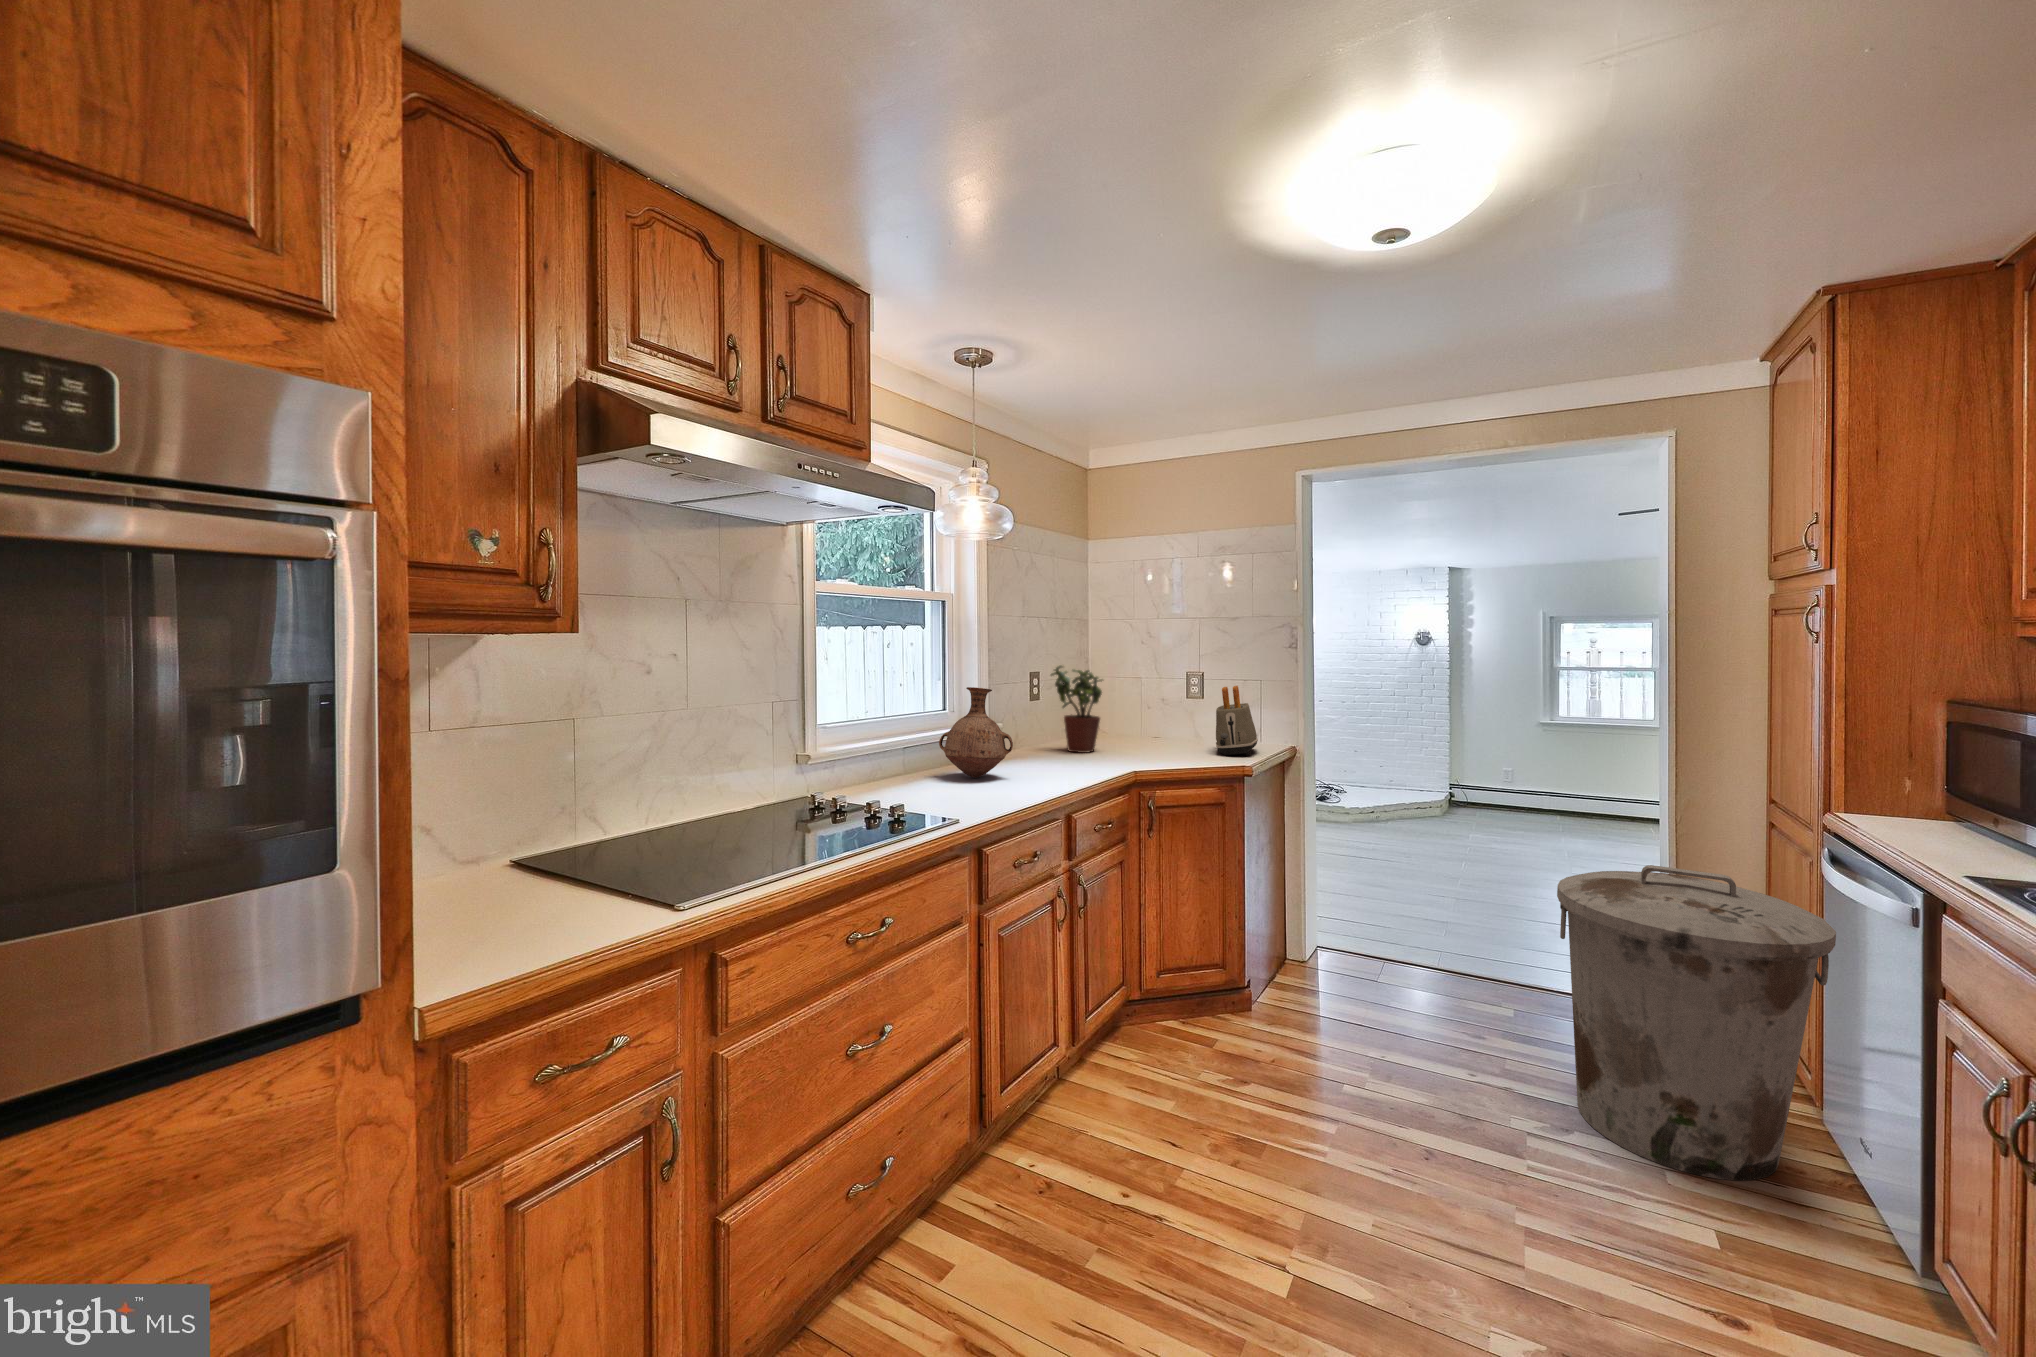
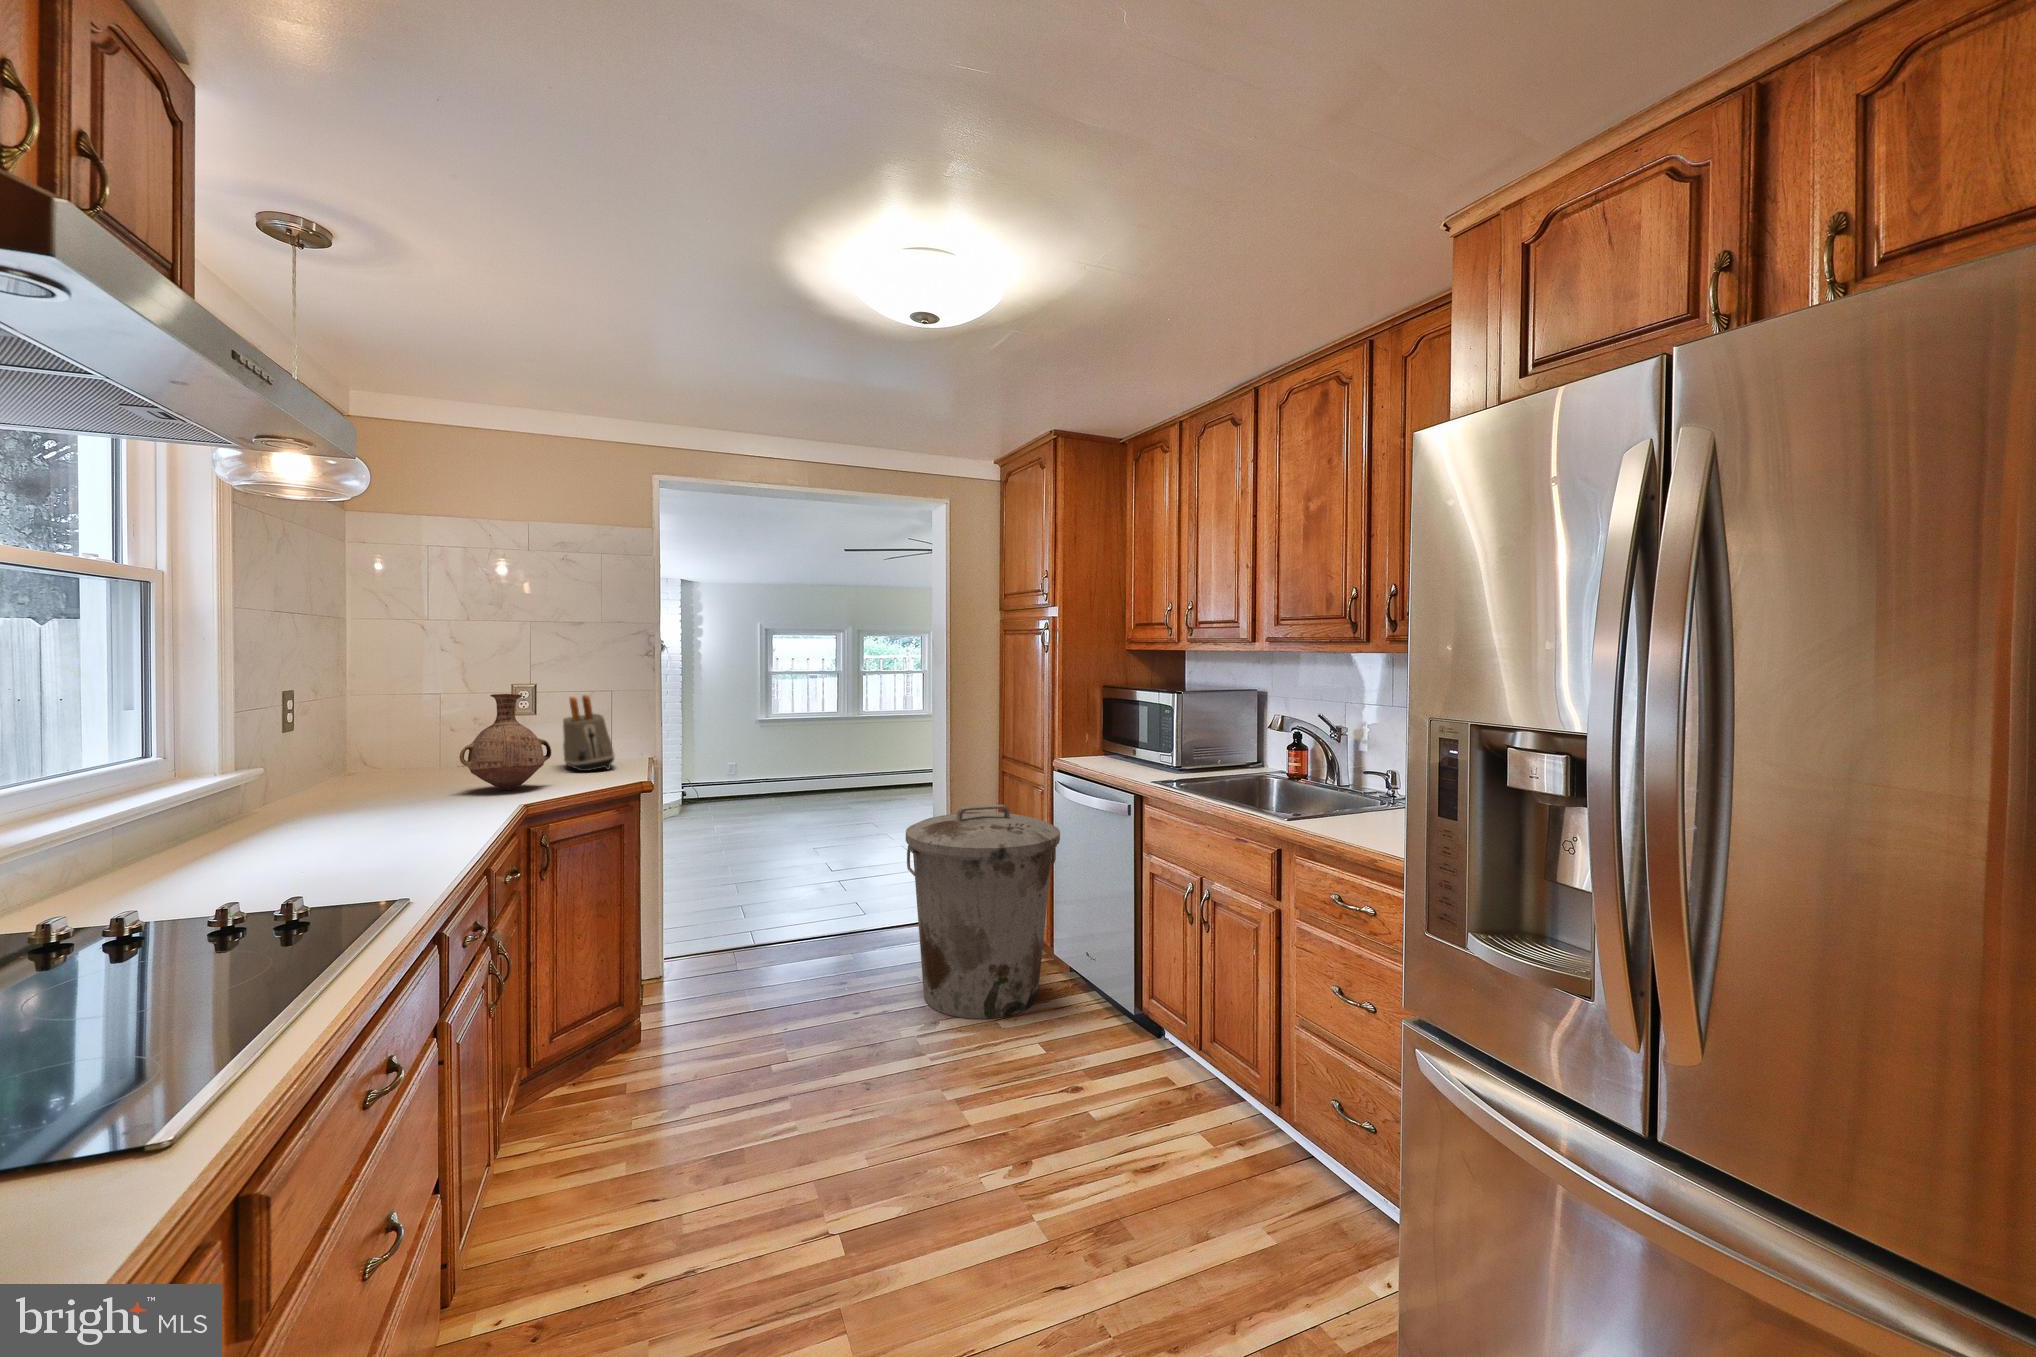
potted plant: present [1051,665,1102,753] -> none [327,678,419,793]
vase: present [939,687,1013,778] -> present [460,694,551,790]

